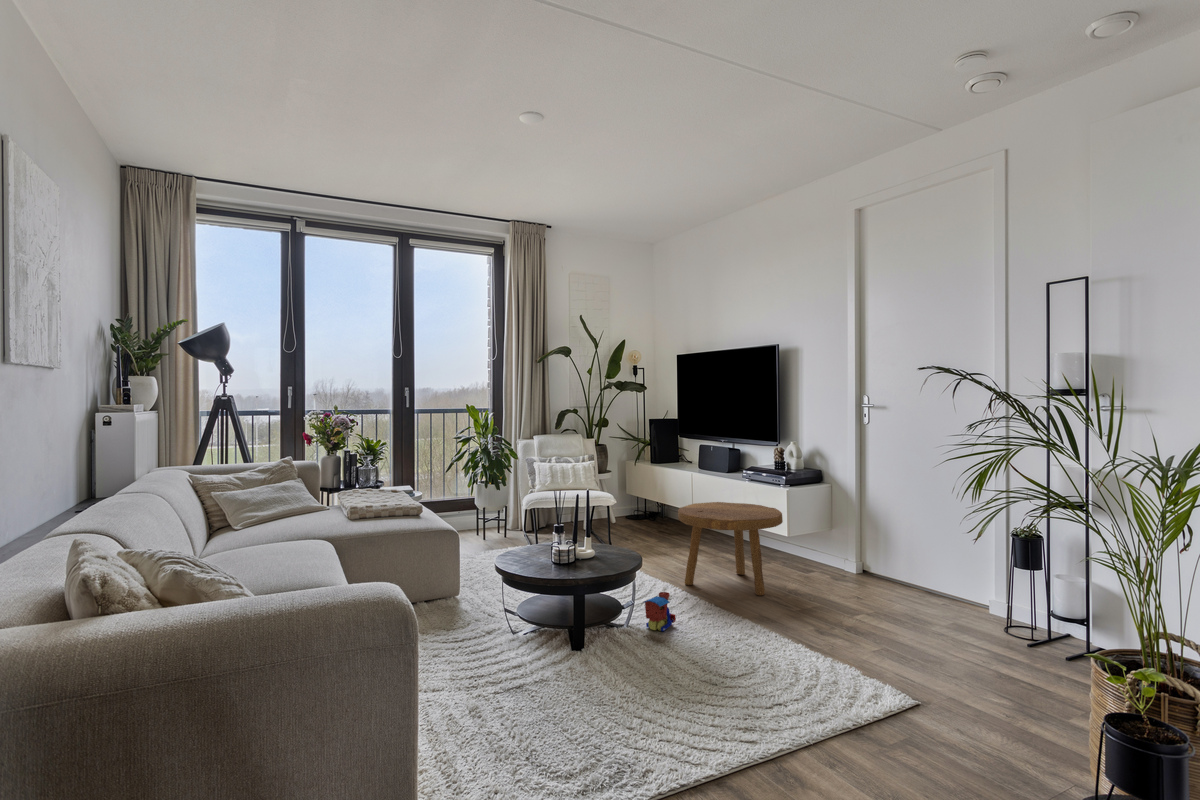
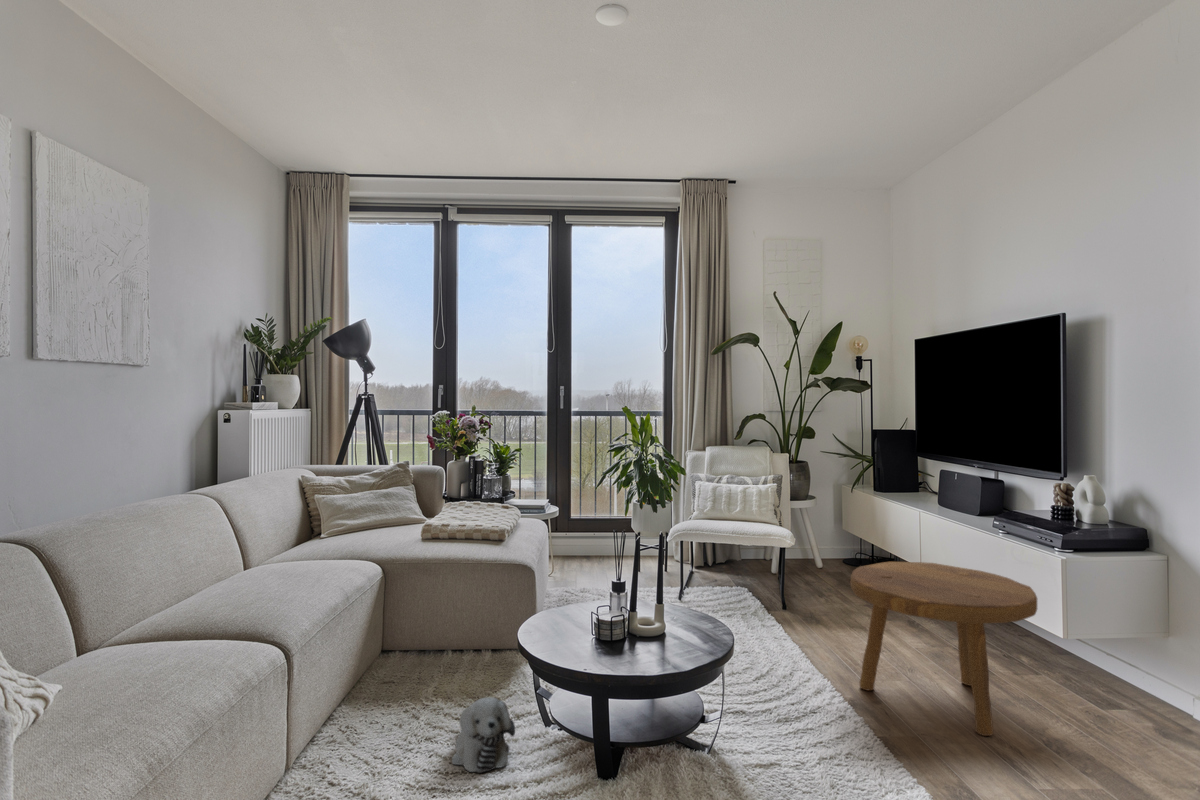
toy train: present [644,592,676,631] -> none [736,707,794,775]
plush toy: none [458,612,509,663] -> present [452,697,515,773]

